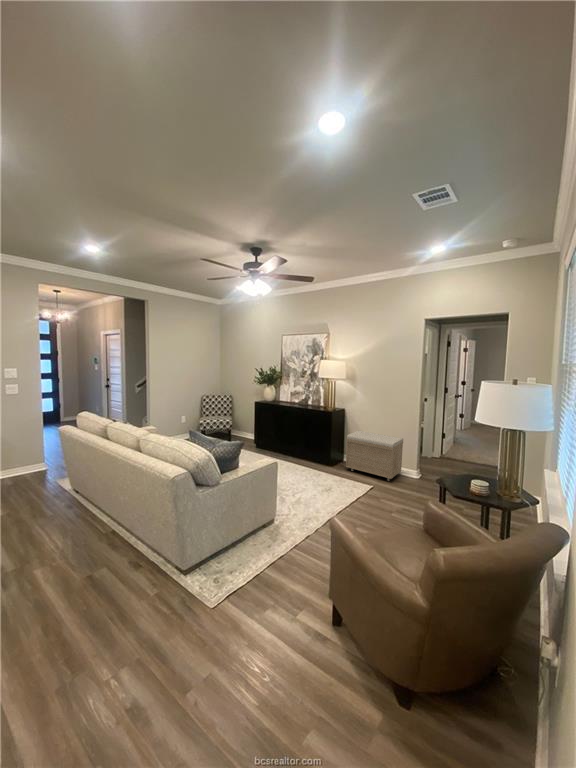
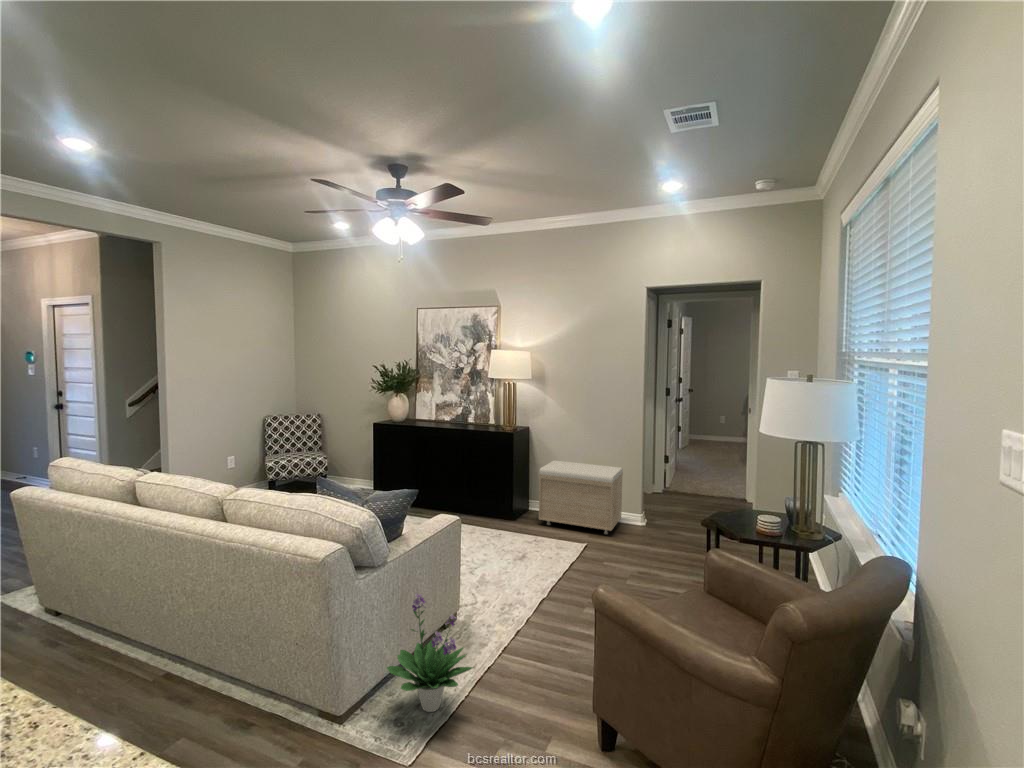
potted plant: none [214,504,265,578] -> present [387,593,473,712]

